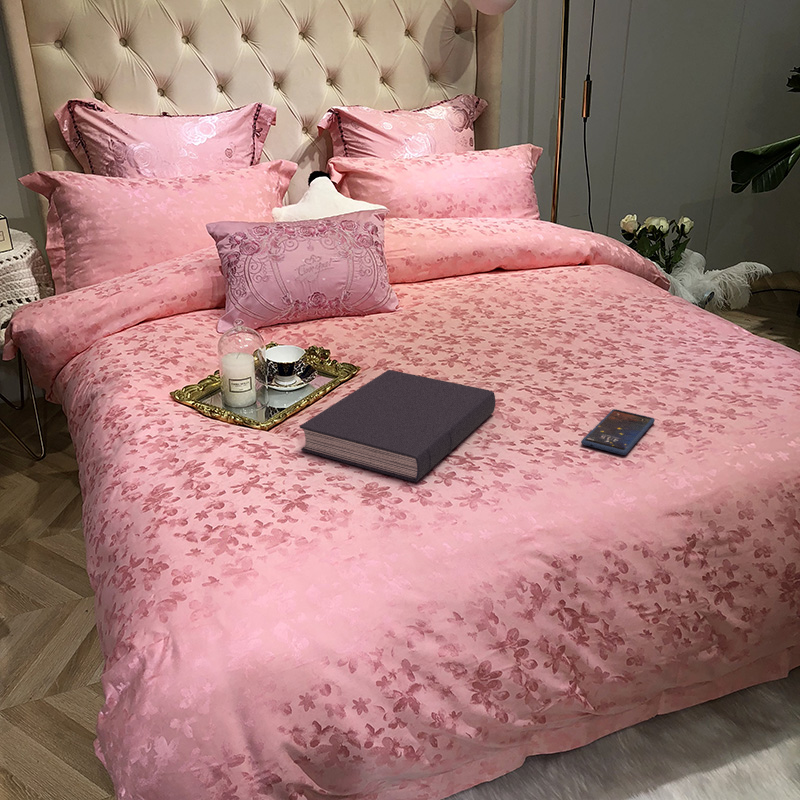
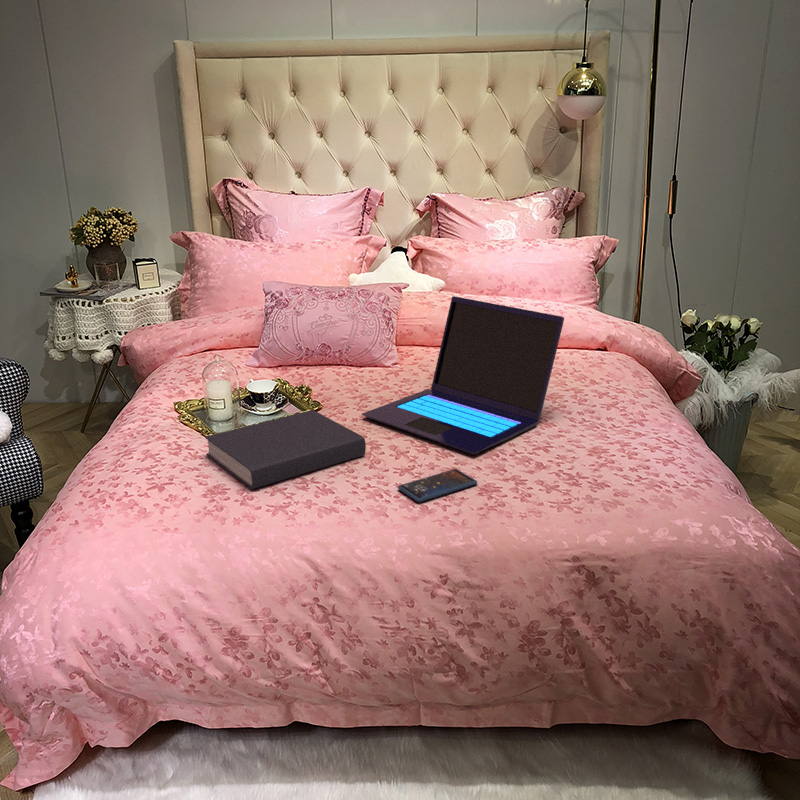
laptop: none [433,213,639,390] -> present [362,296,564,454]

